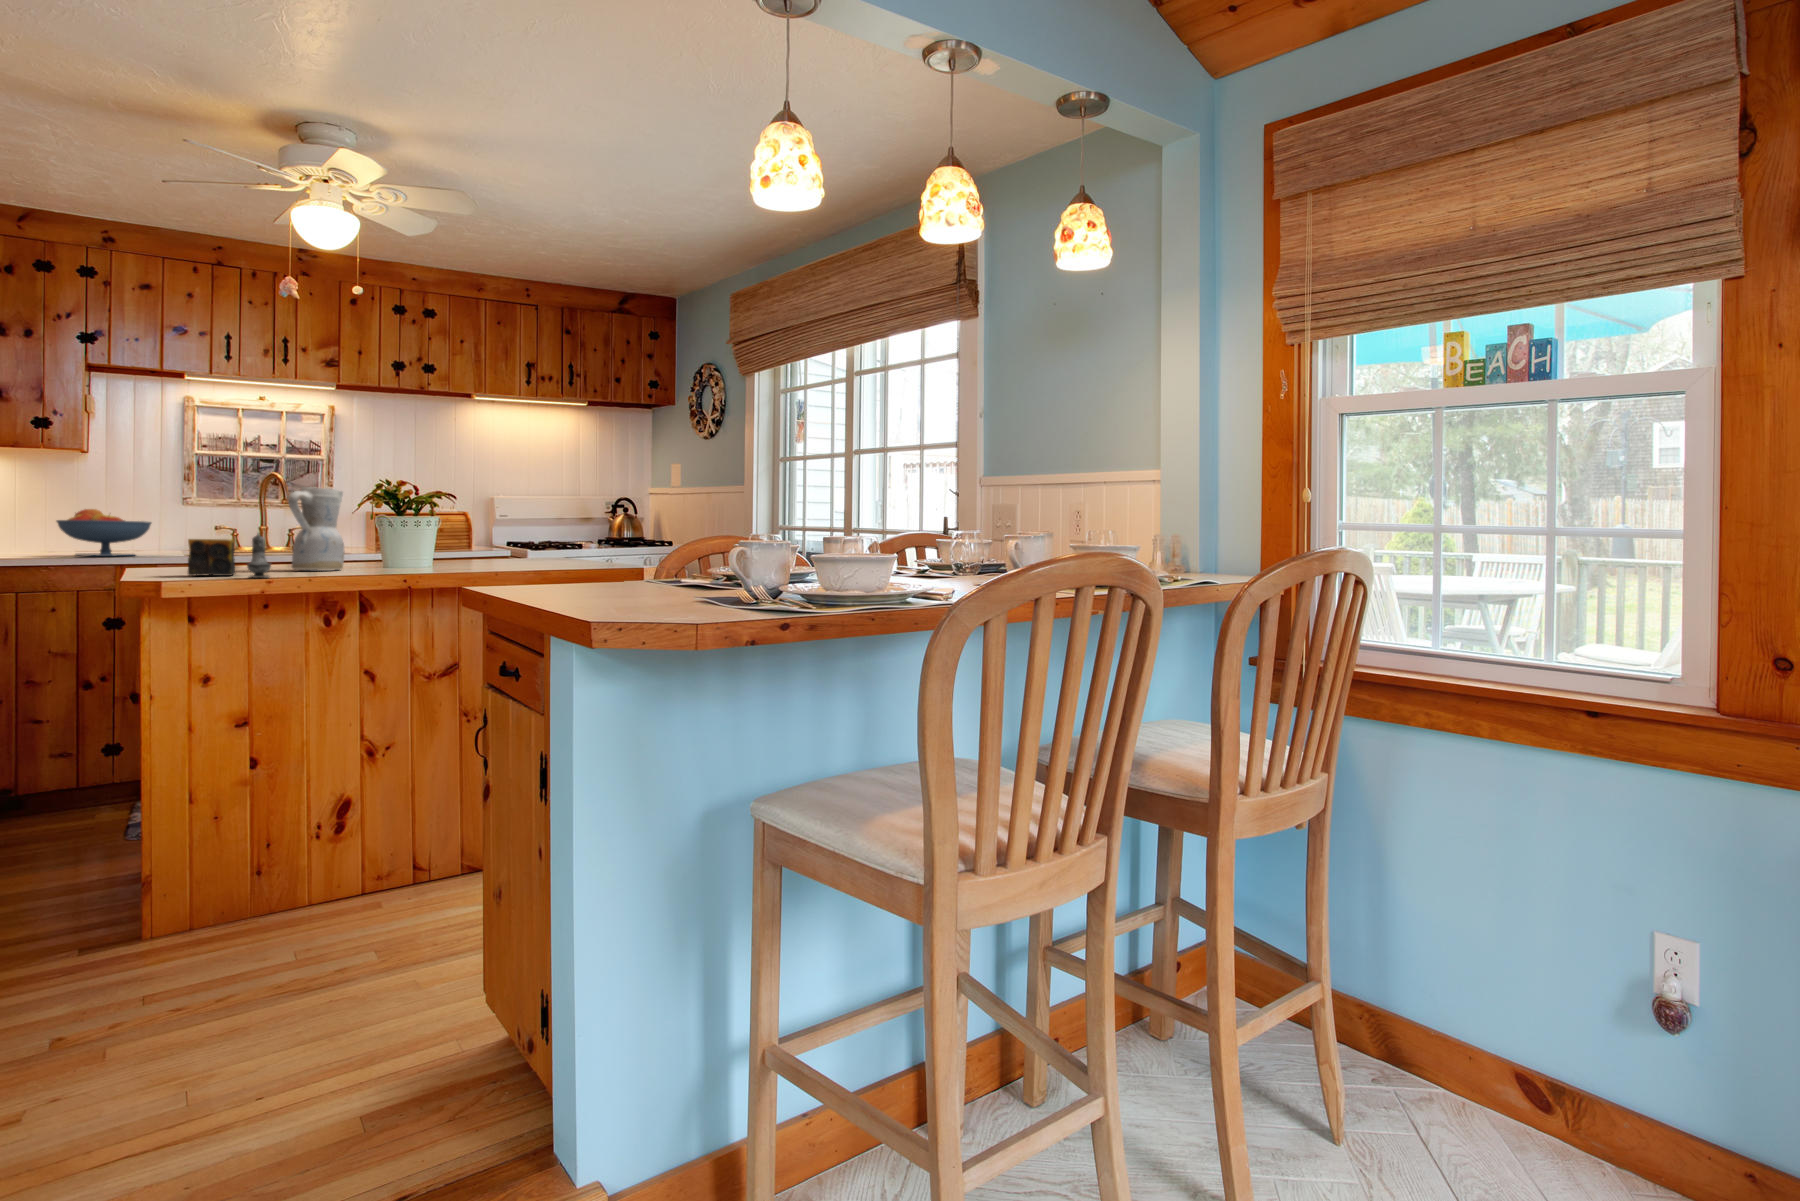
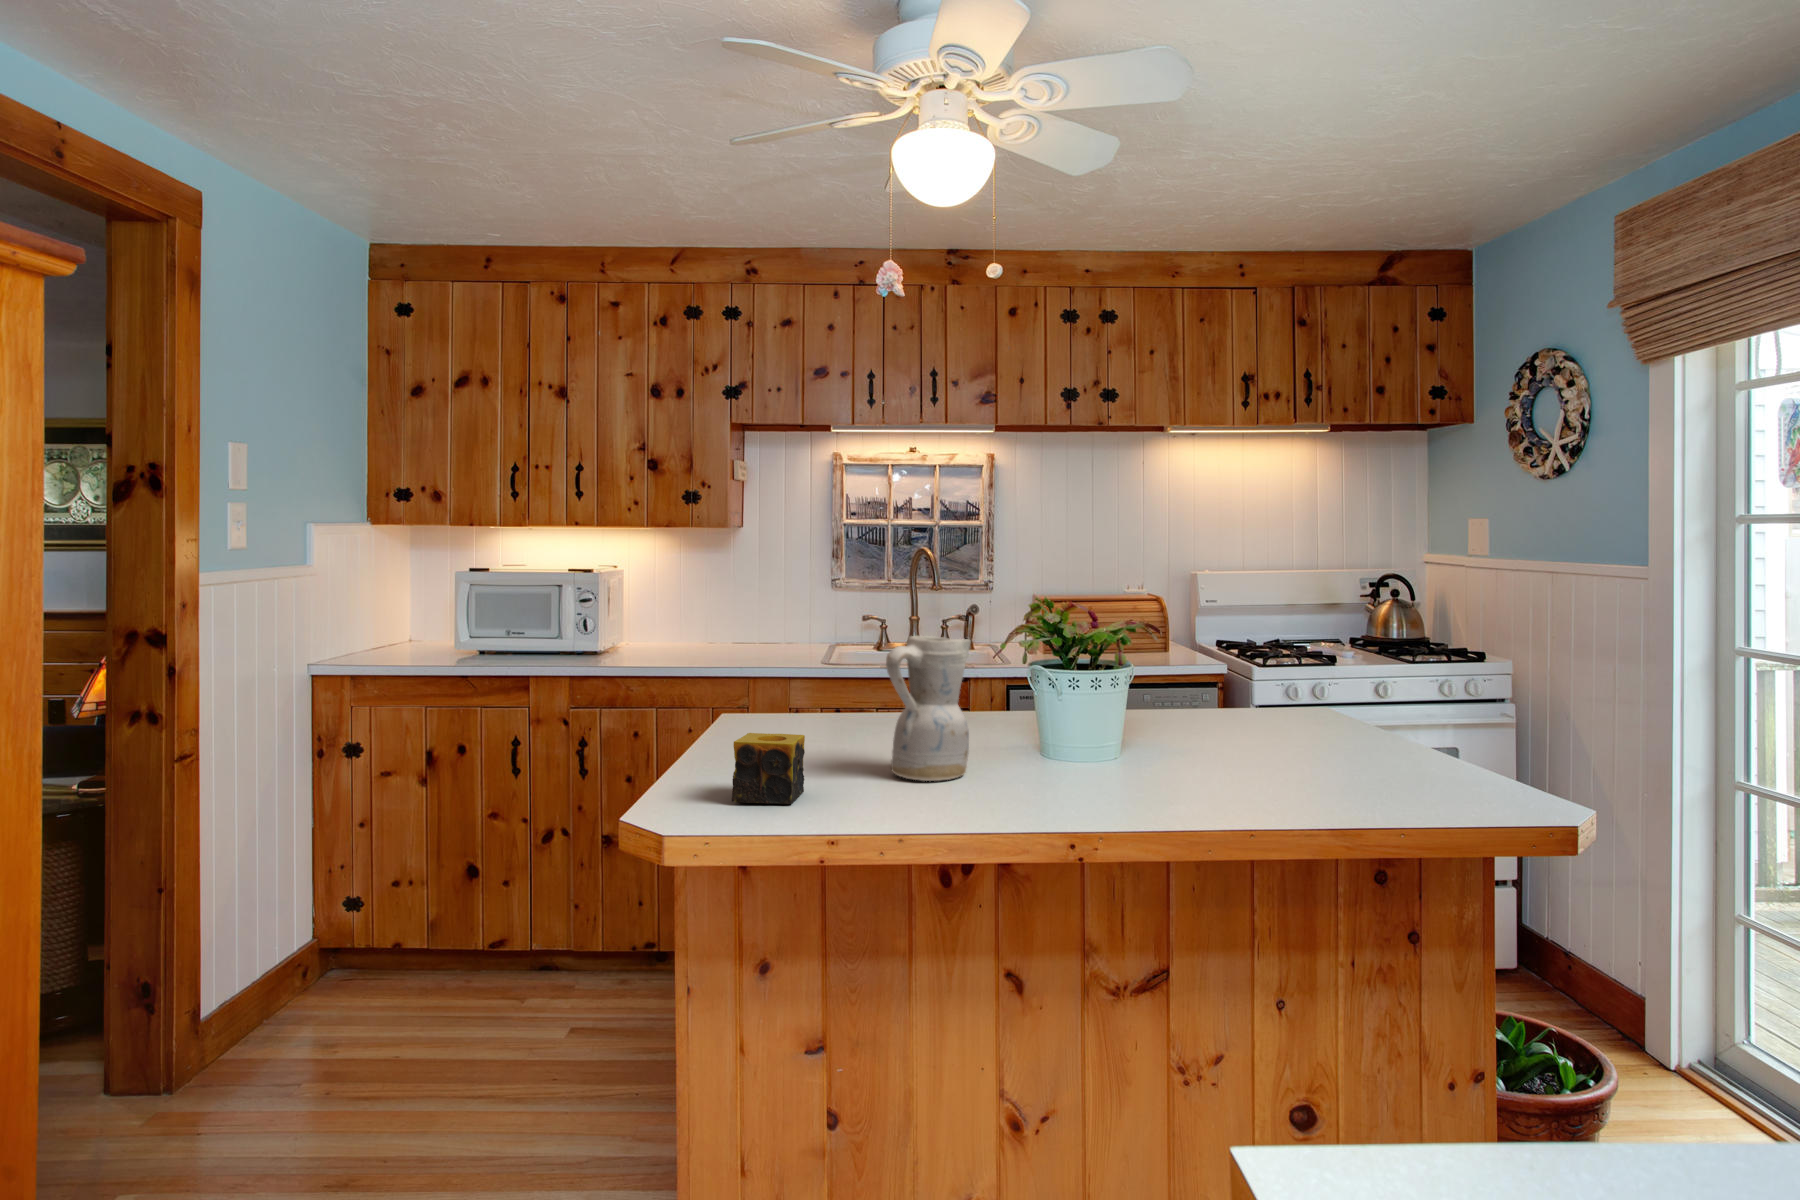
fruit bowl: present [57,509,151,556] -> none [692,601,786,663]
salt shaker: present [247,533,271,578] -> none [802,748,841,832]

